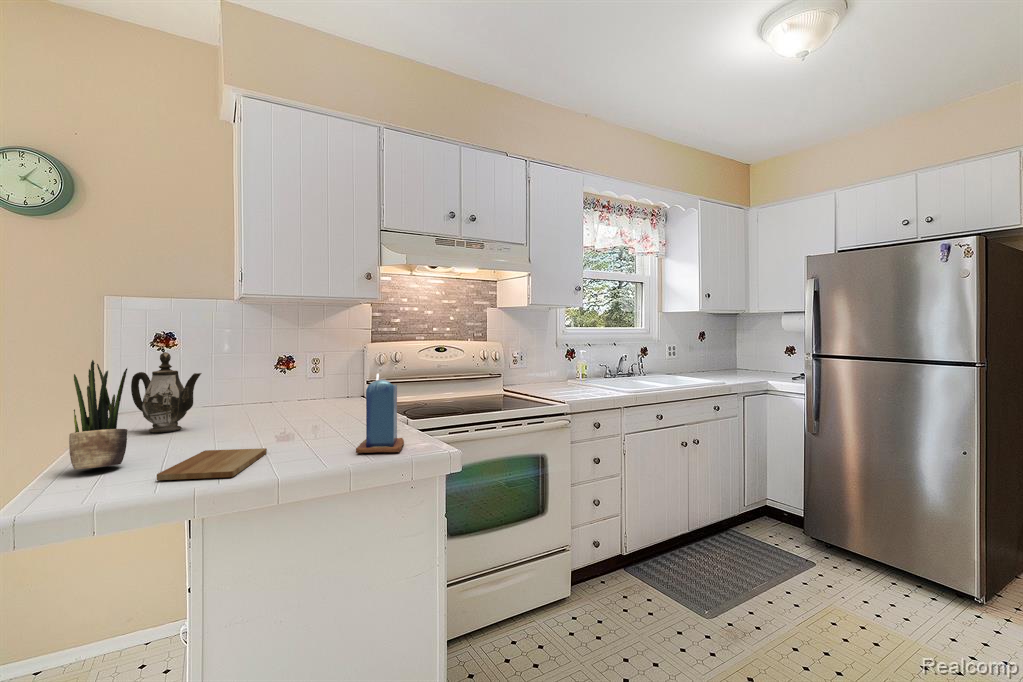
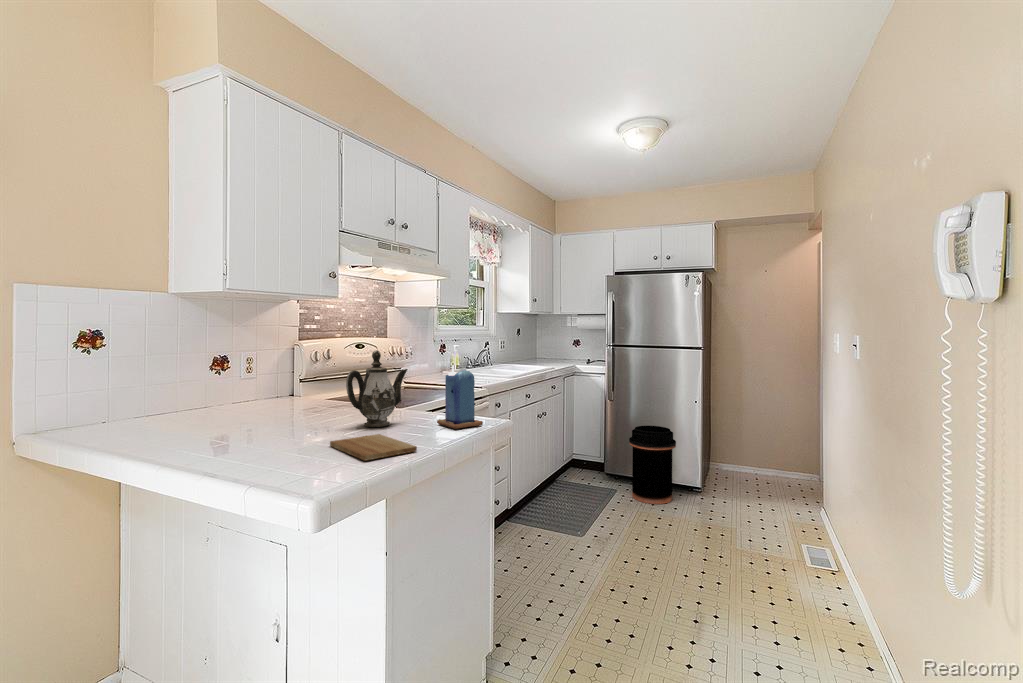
teapot: present [131,352,202,433] -> present [346,350,408,427]
potted plant: present [69,360,127,469] -> none [244,359,293,467]
trash can: none [827,476,914,607] -> present [629,426,676,504]

